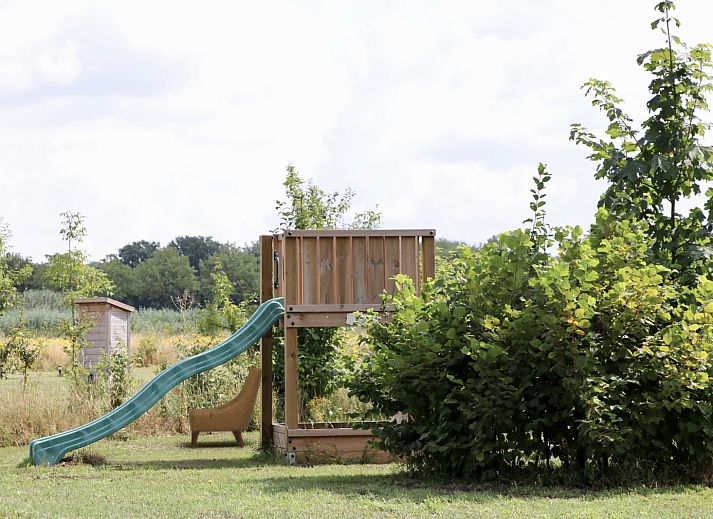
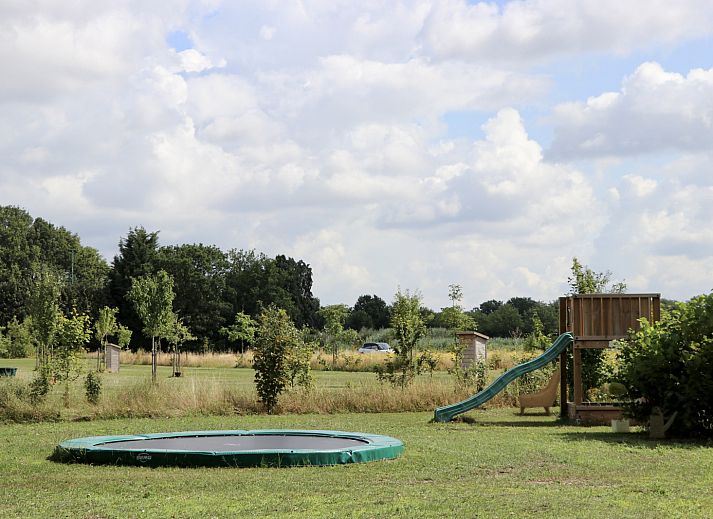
potted tree: none [347,384,385,476] -> present [608,382,630,432]
watering can: none [416,429,470,486] -> present [646,407,677,438]

